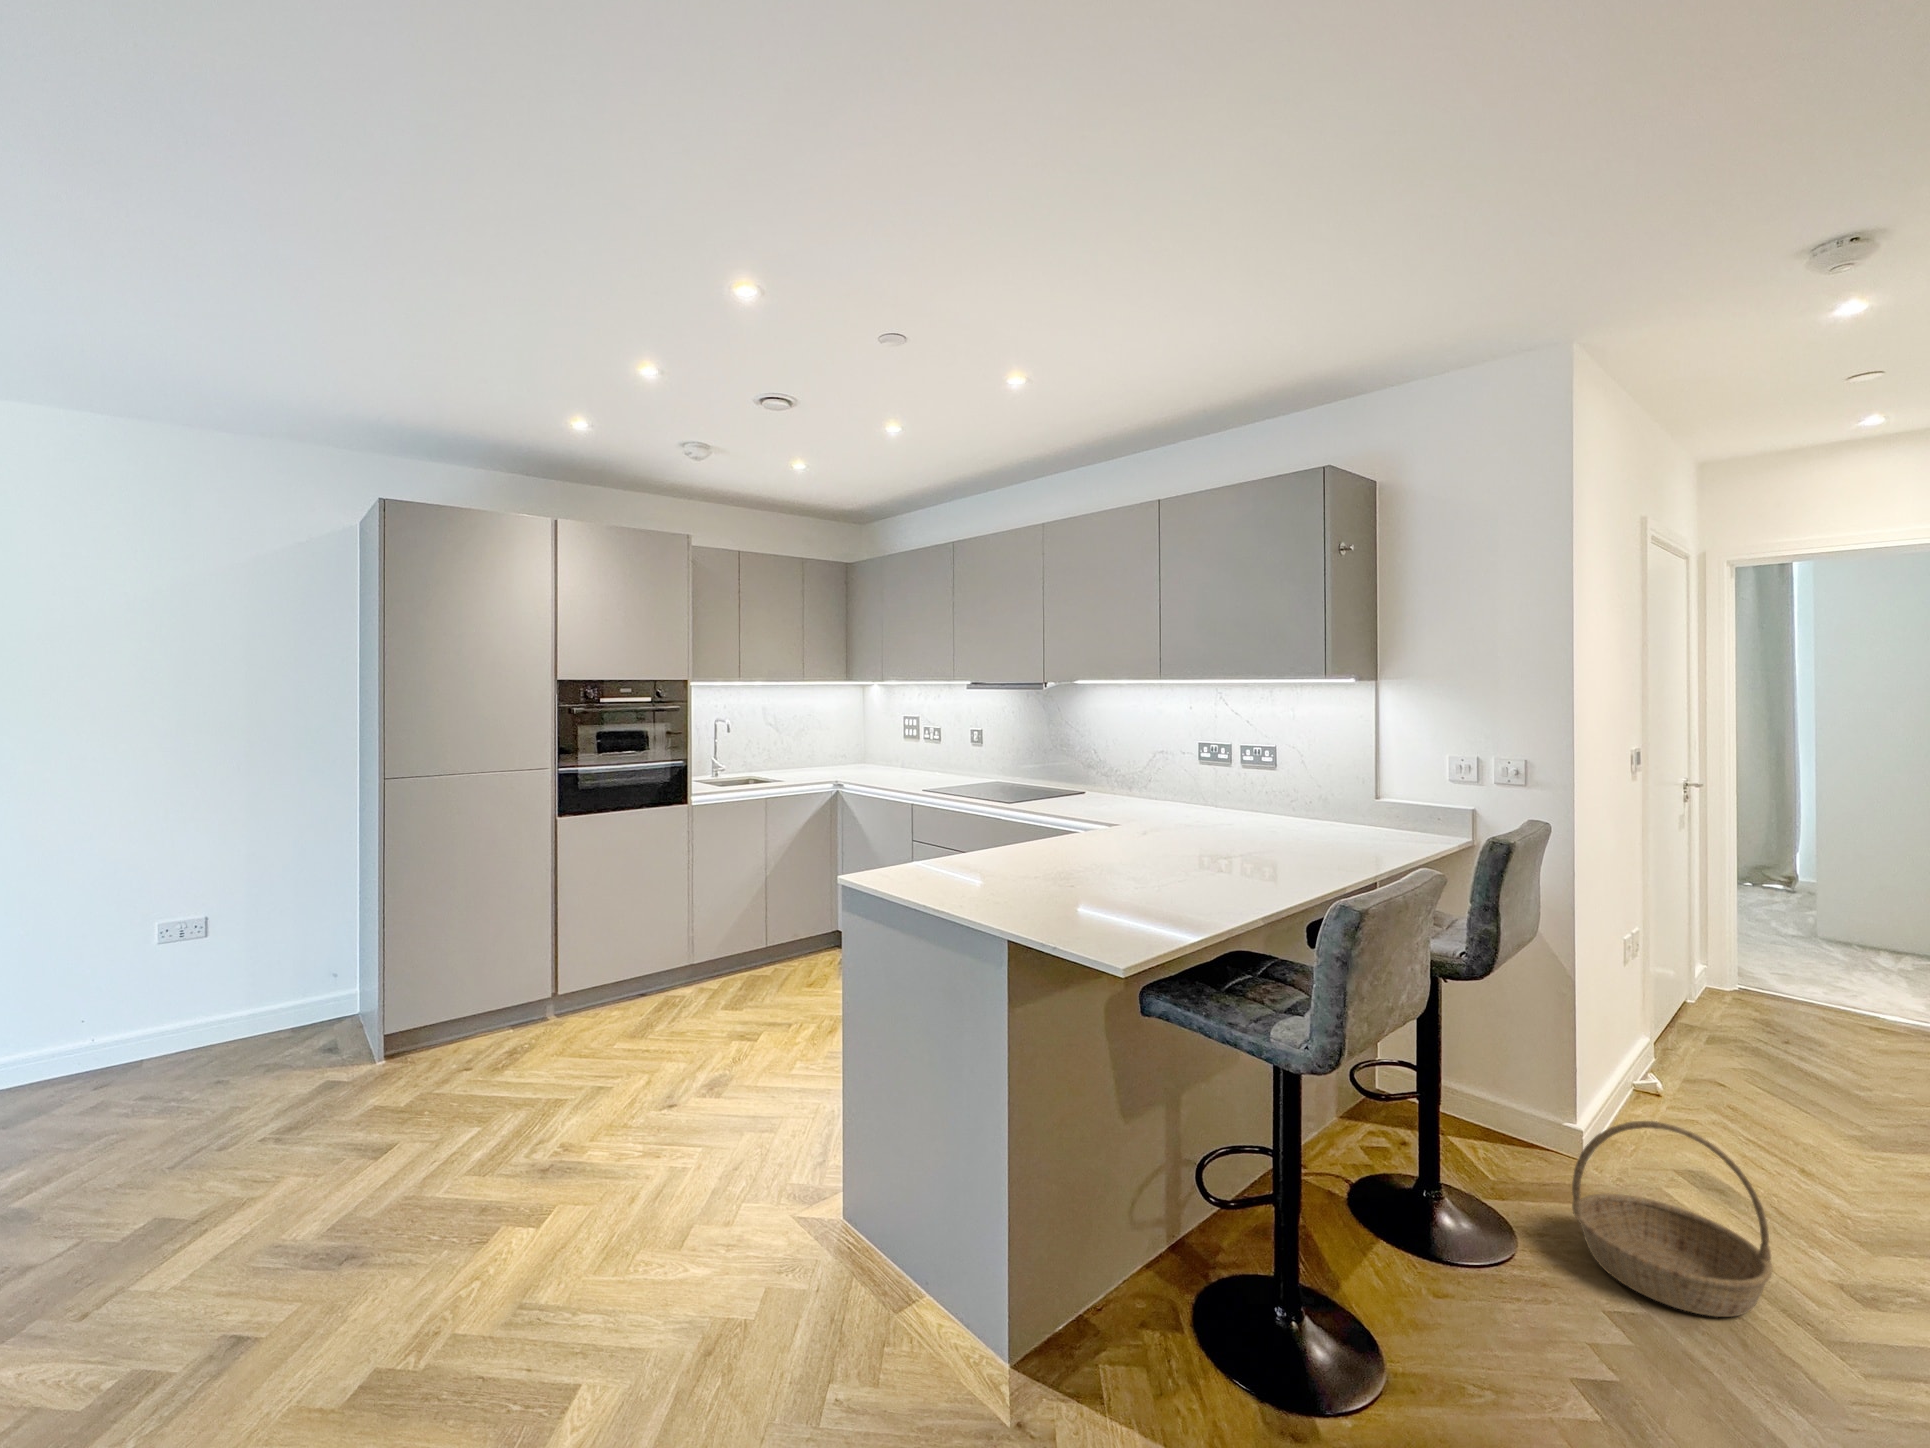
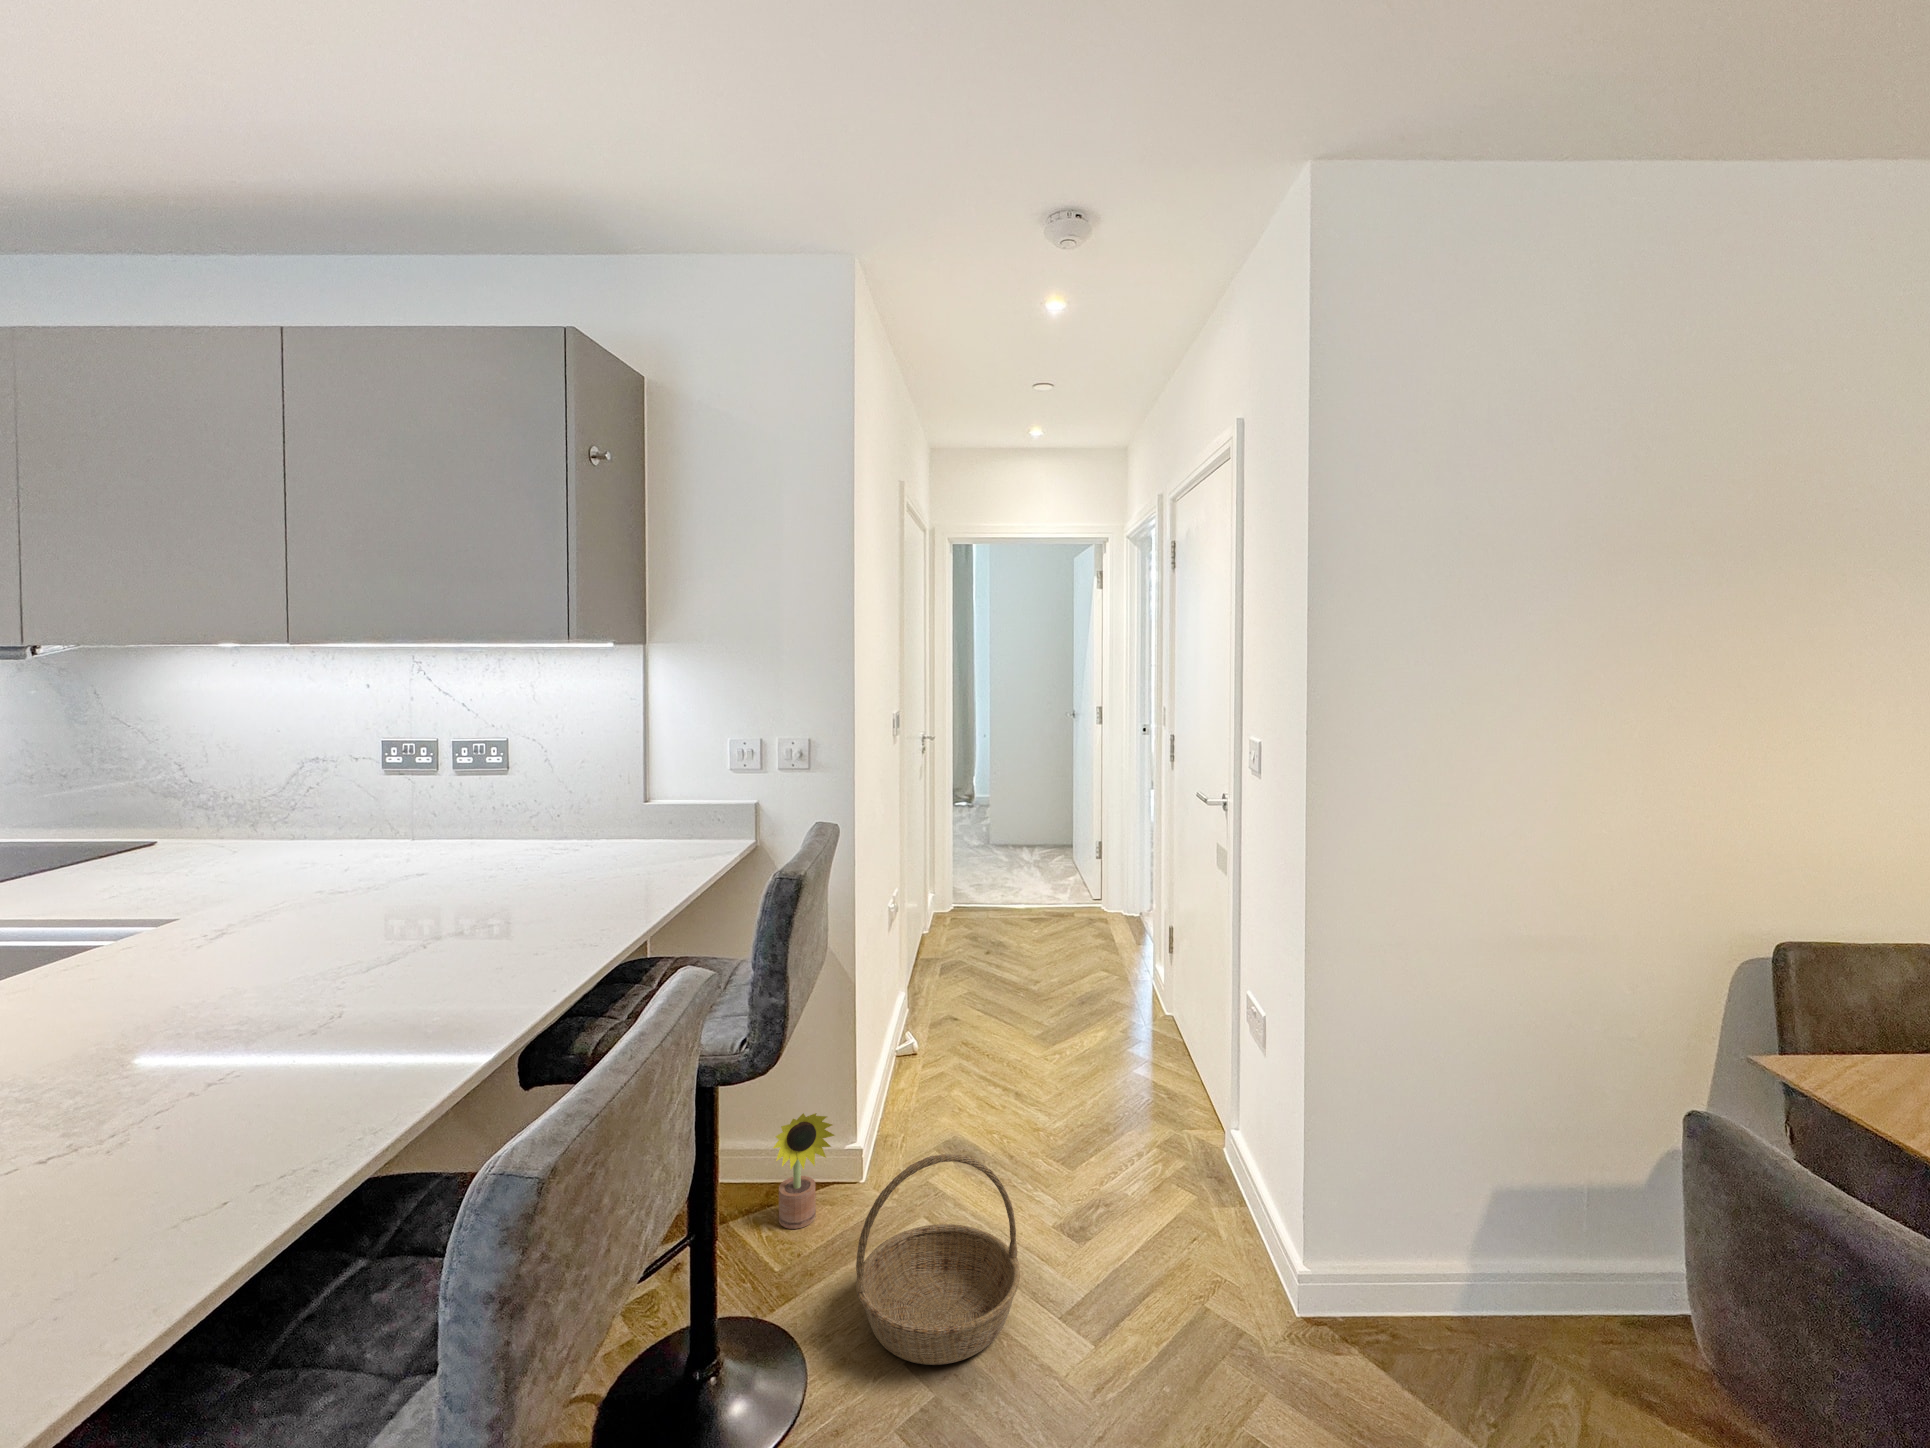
decorative plant: none [1491,1065,1556,1168] -> present [773,1113,834,1229]

